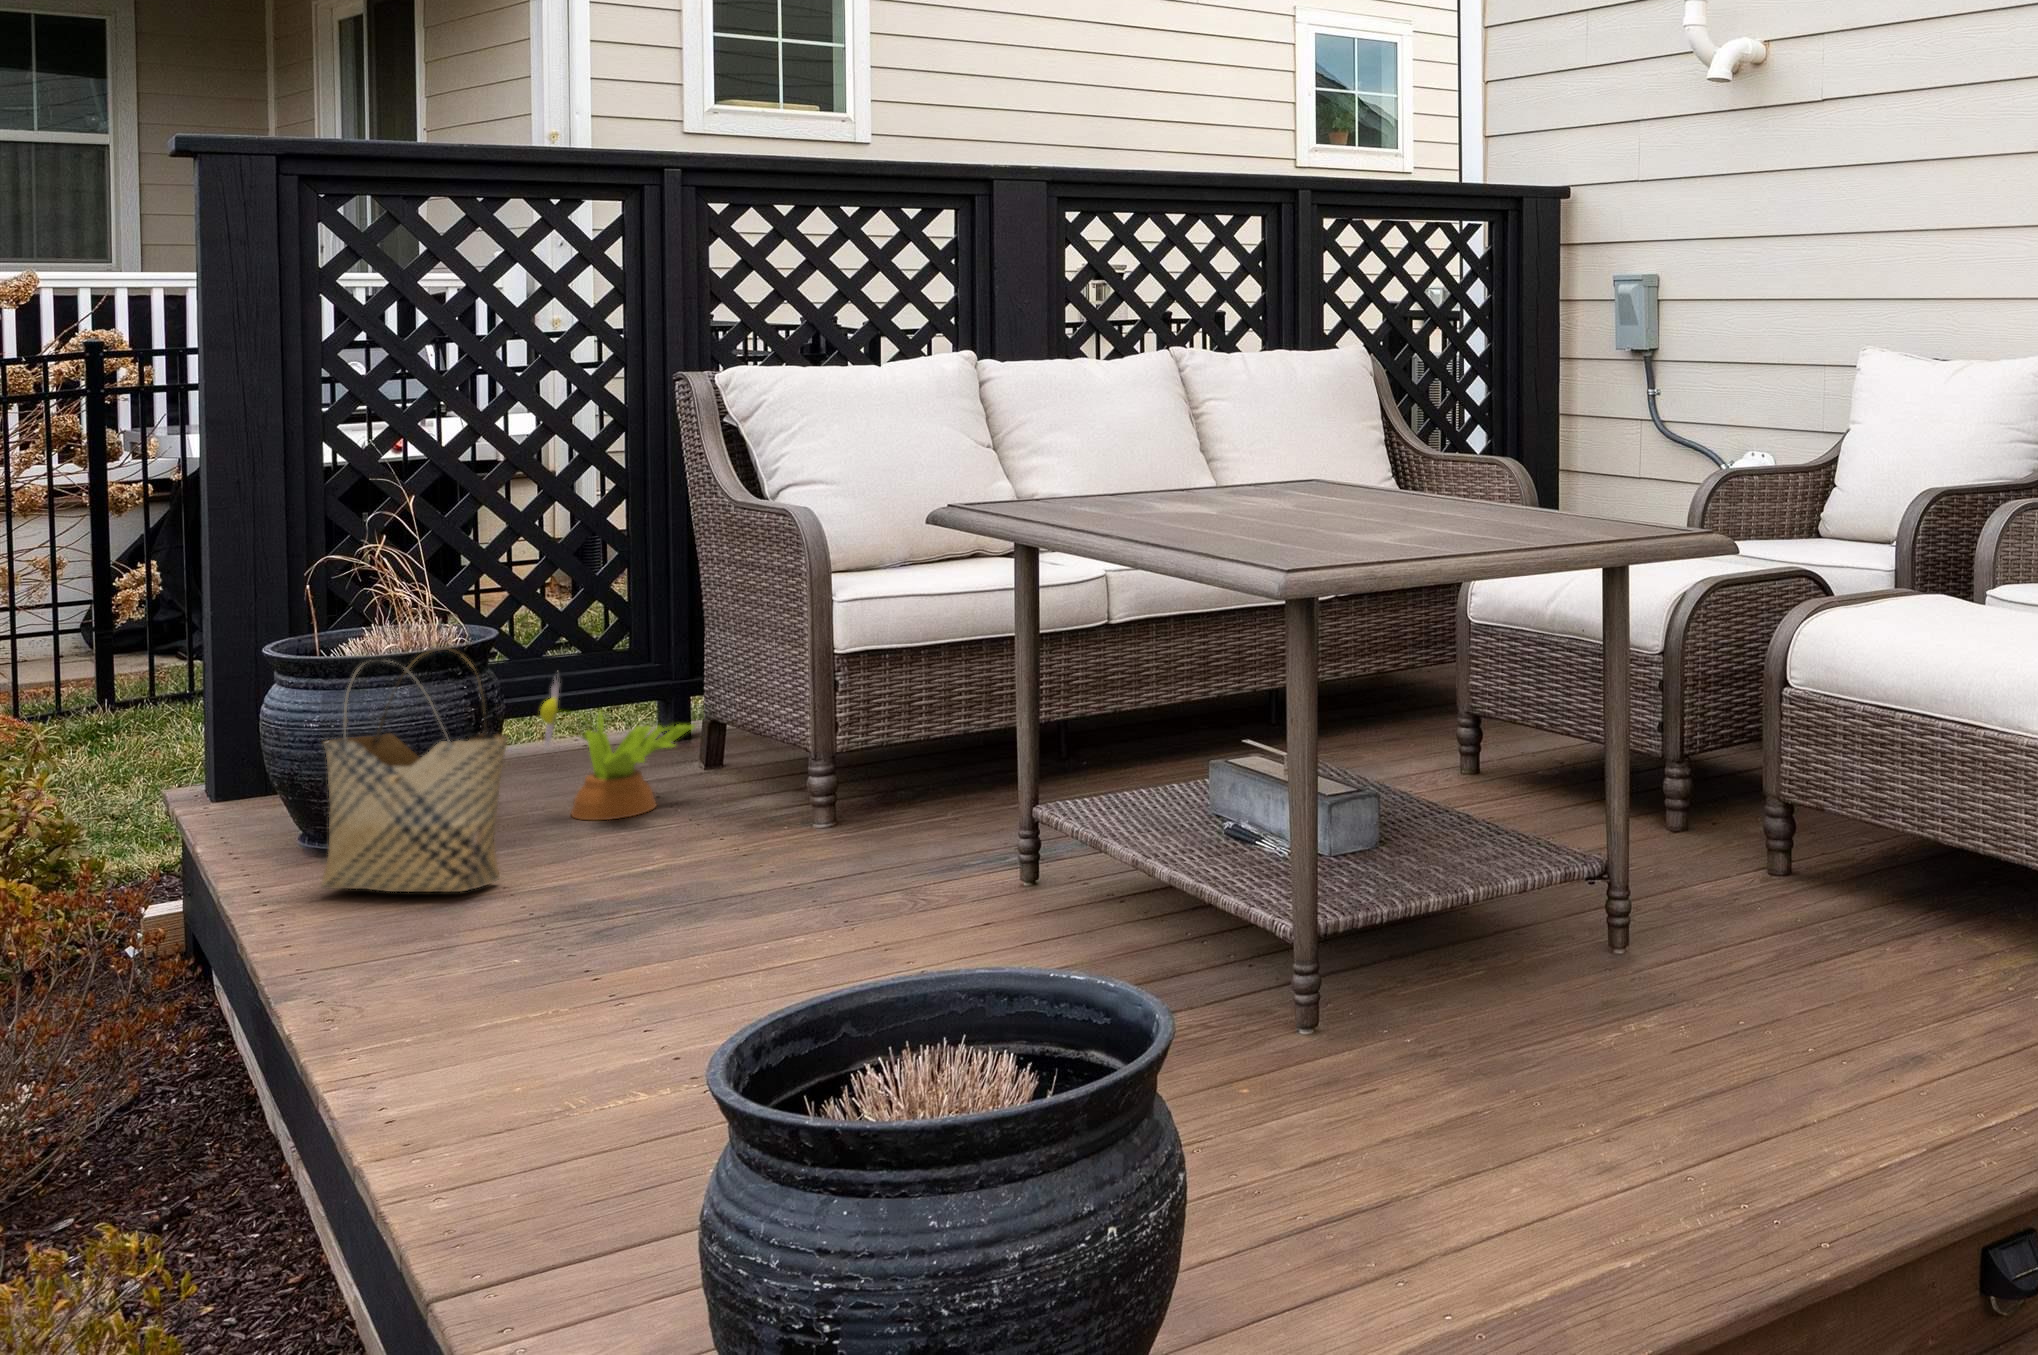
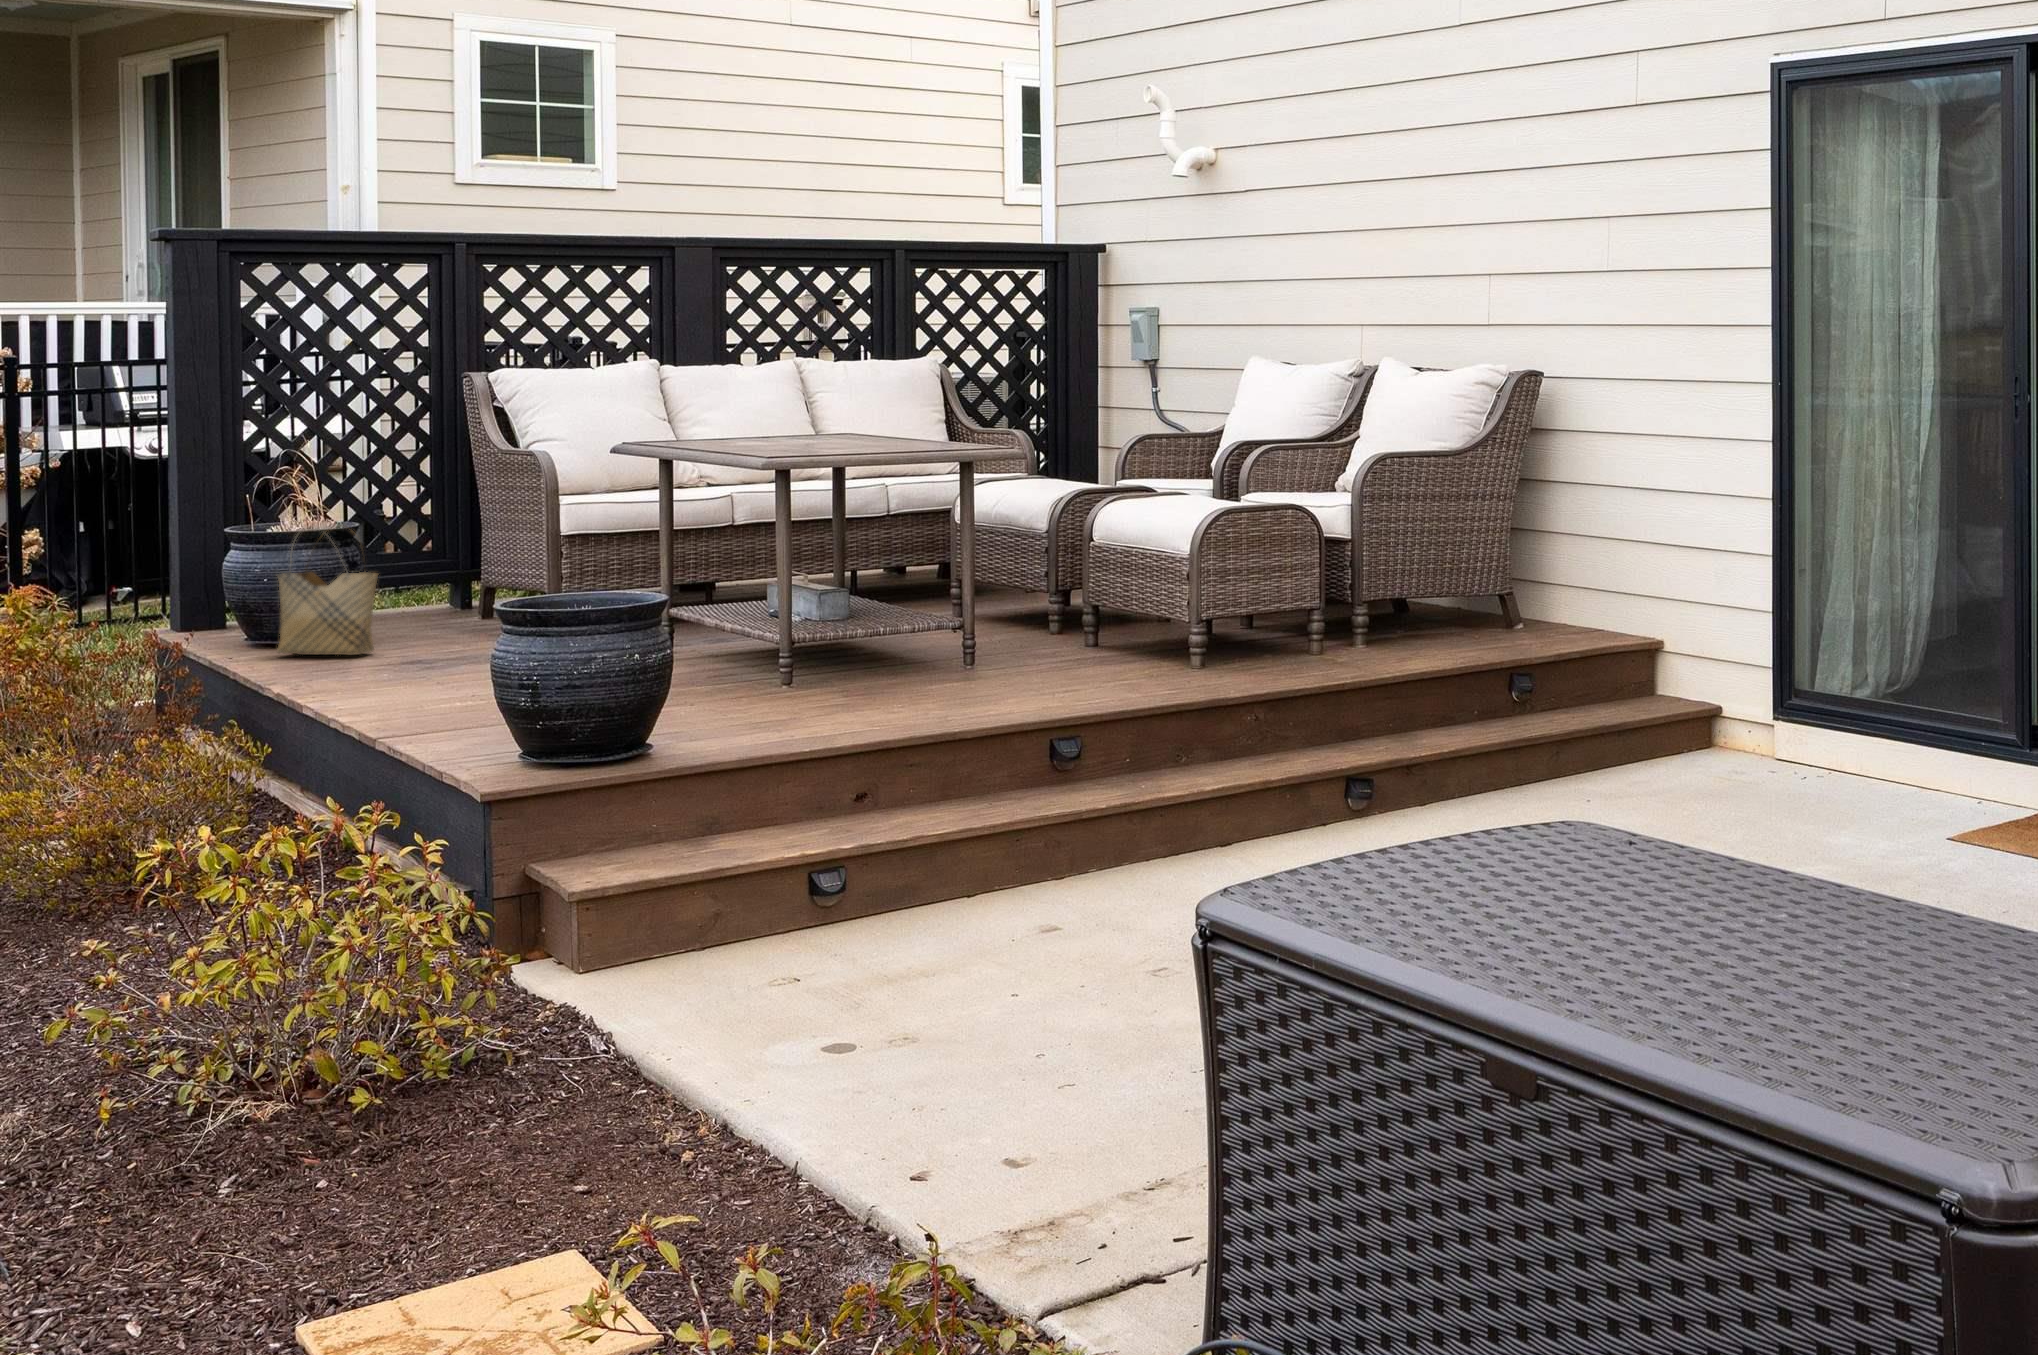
decorative plant: present [540,681,695,820] -> none [388,548,480,635]

